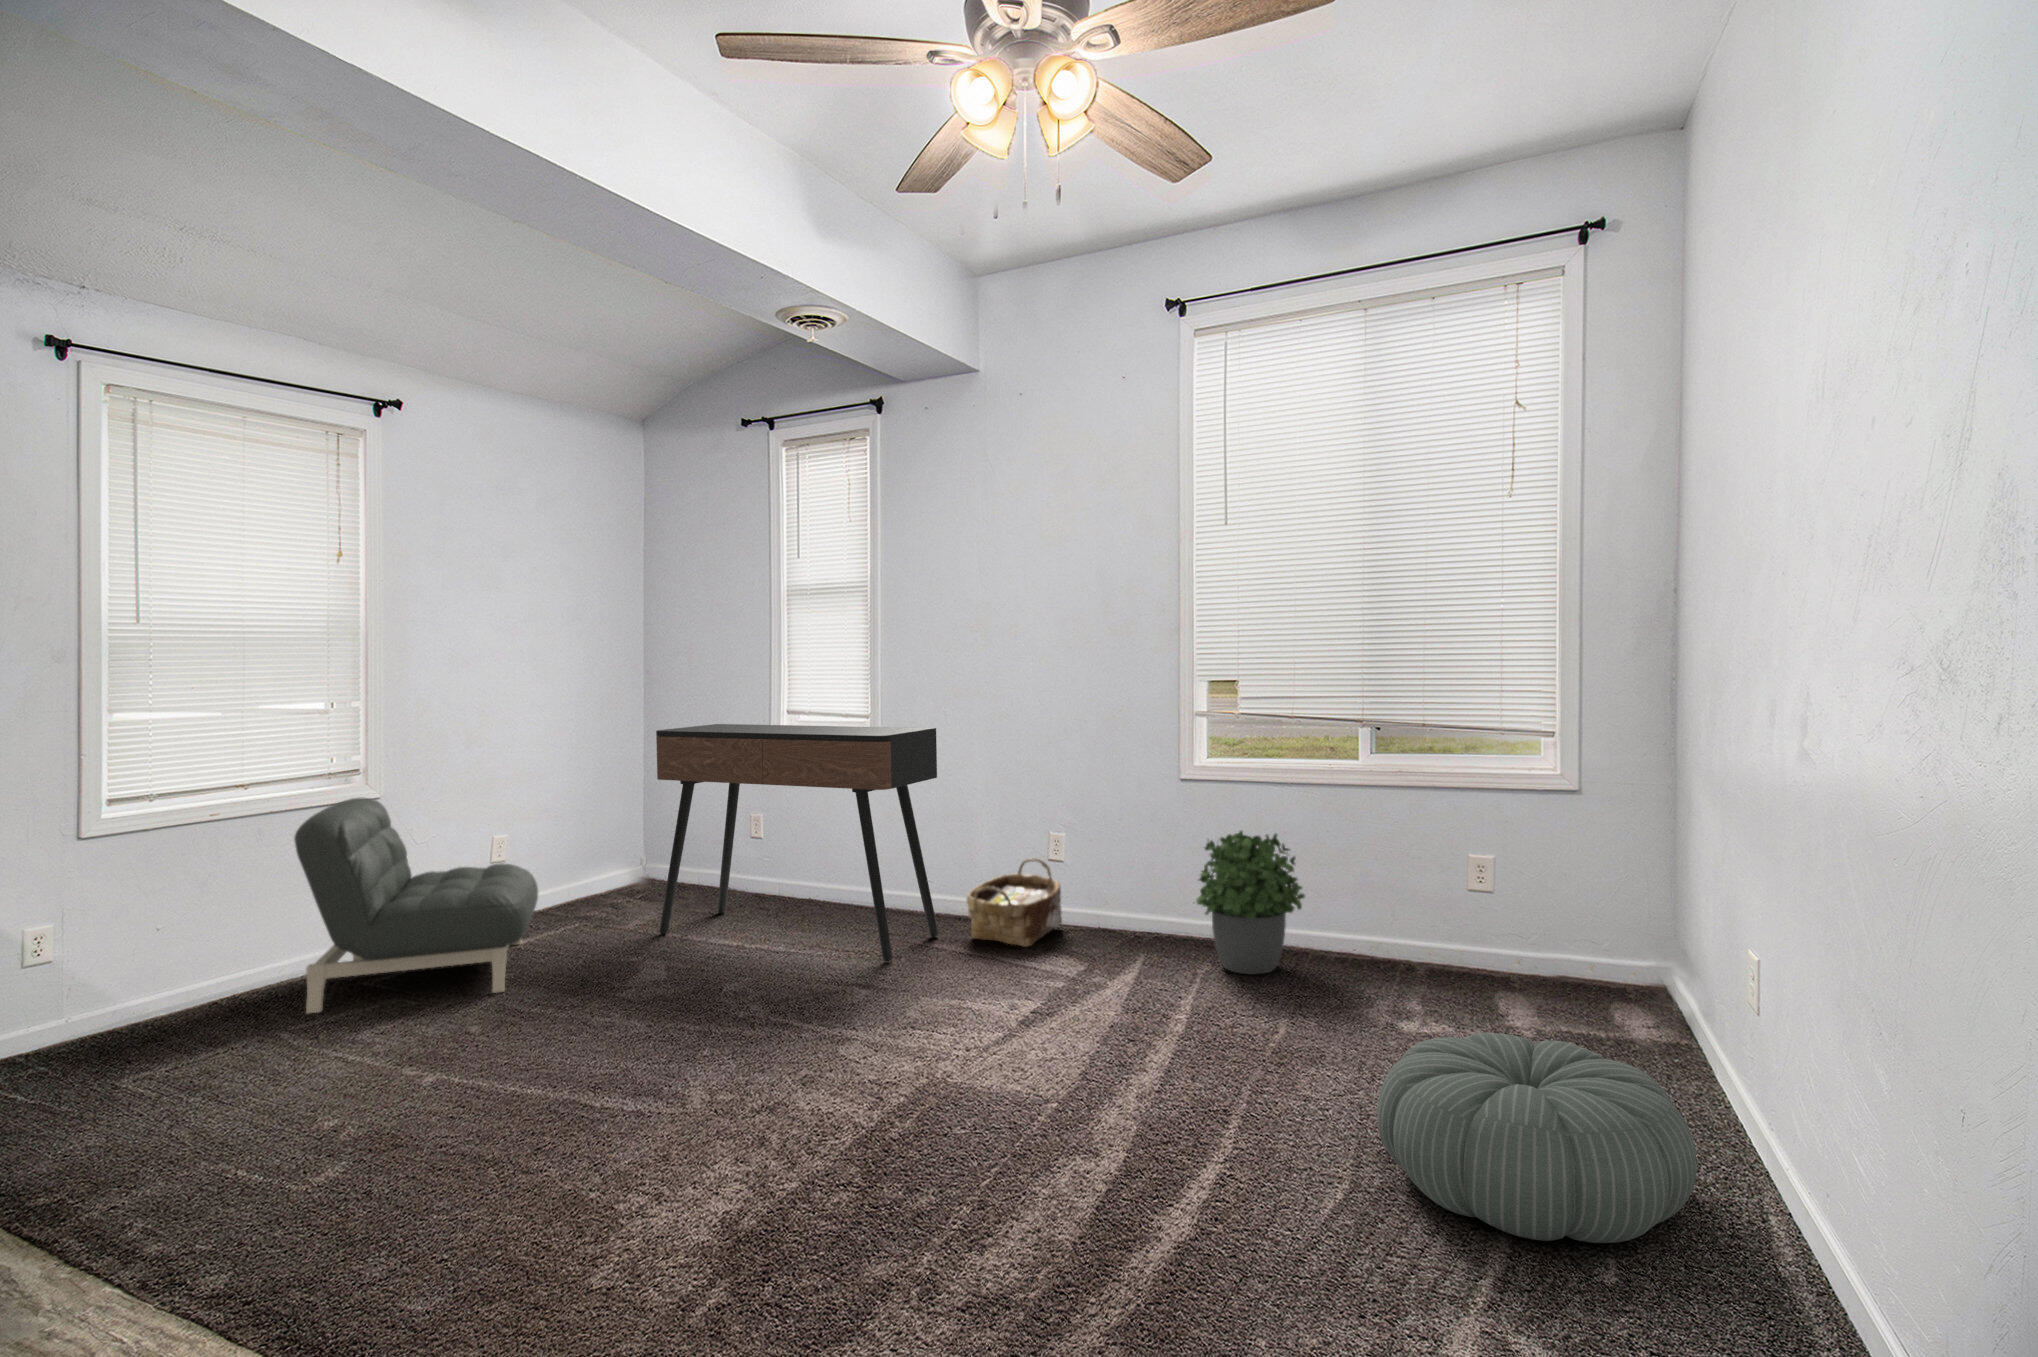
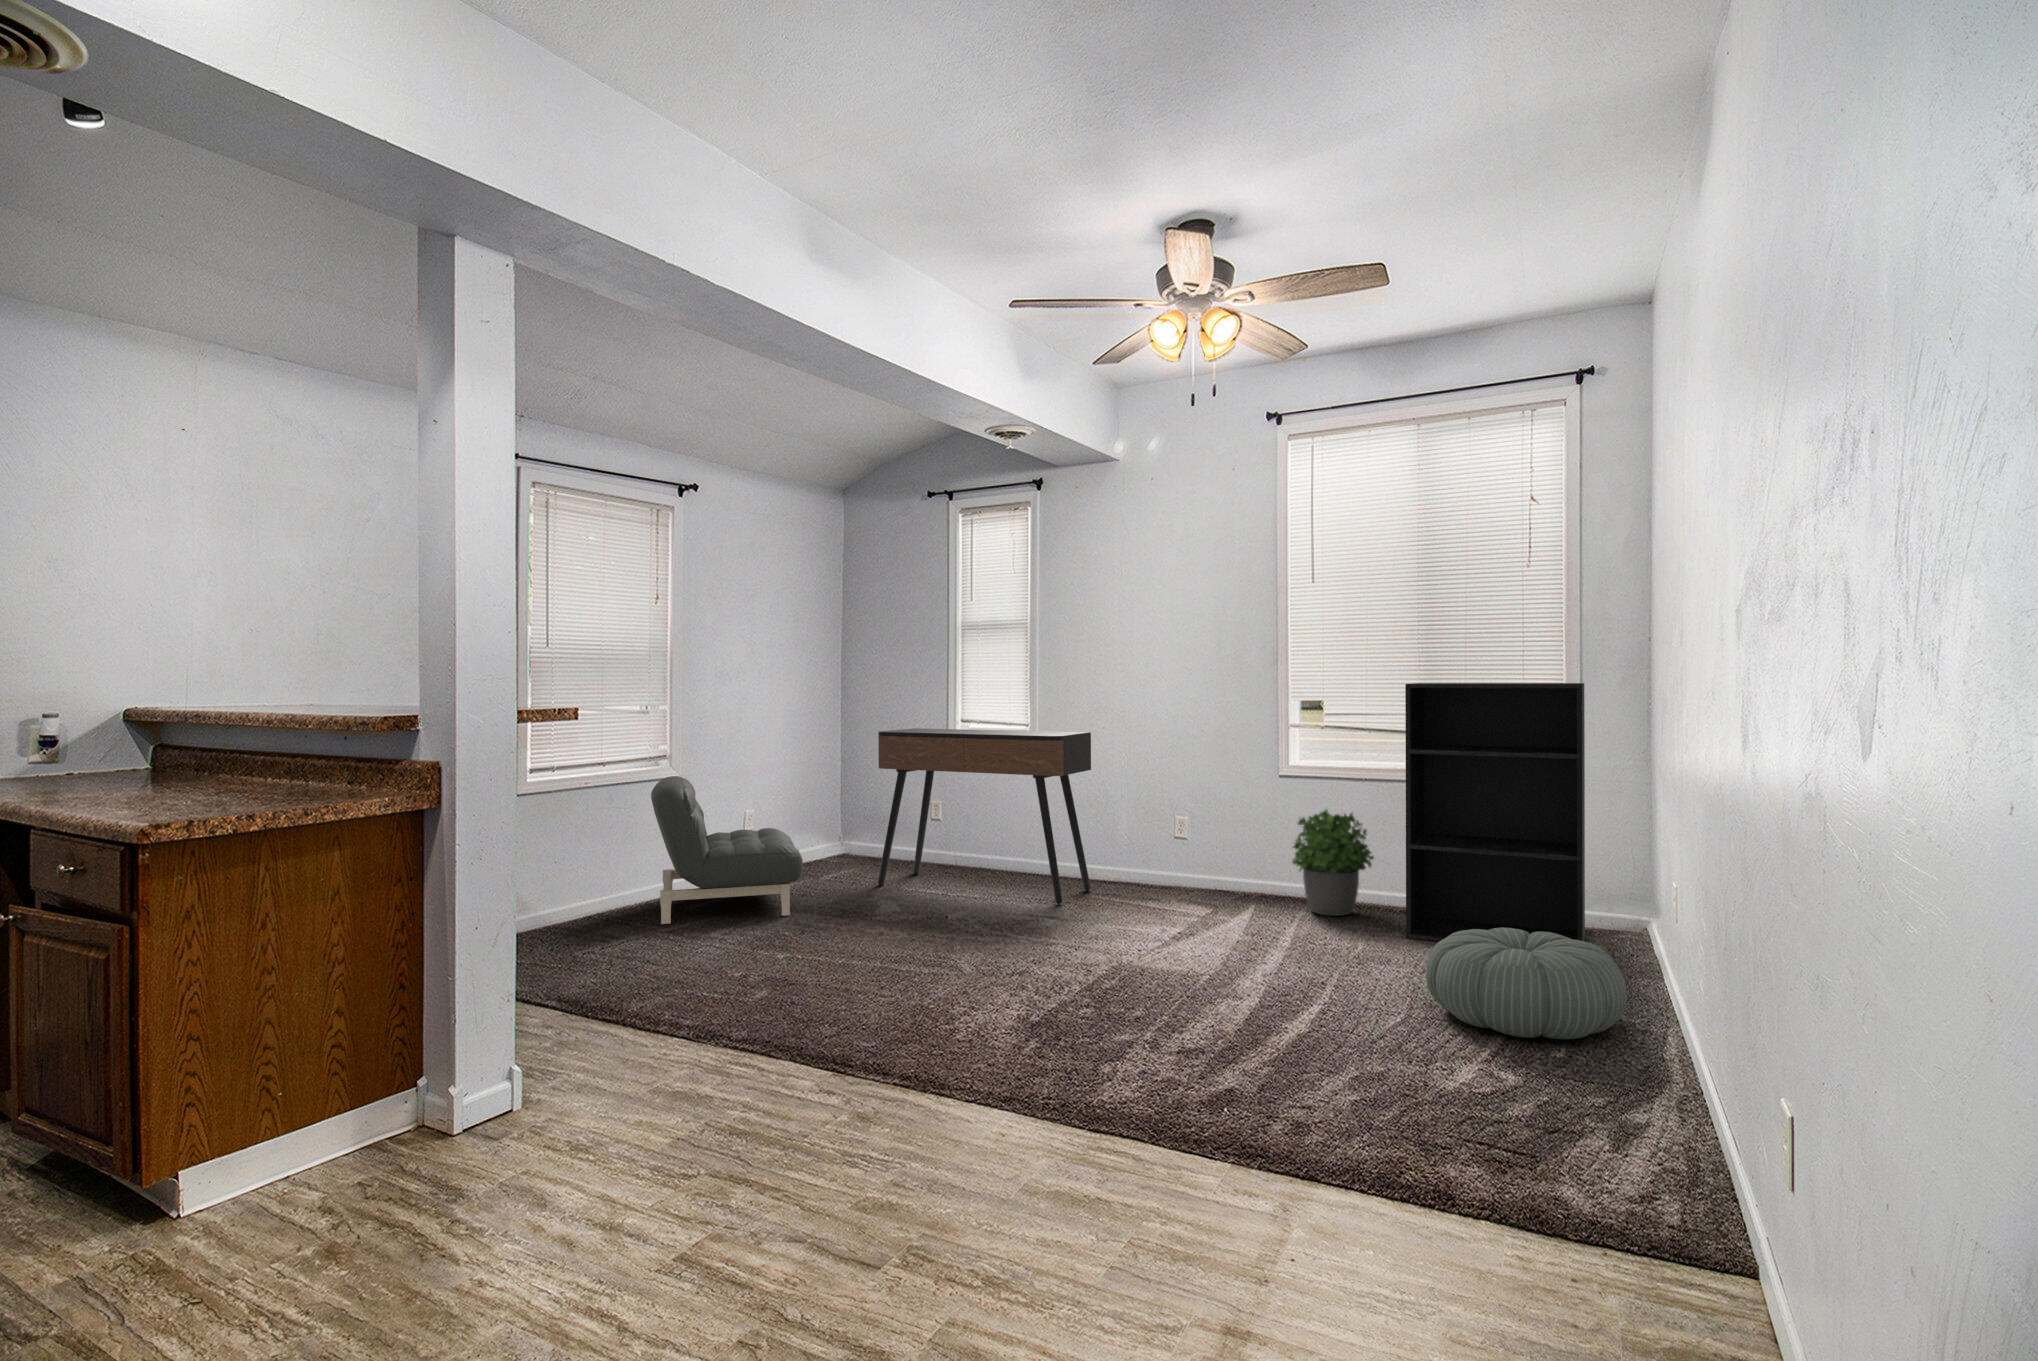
bookshelf: none [1345,656,1594,1047] -> present [1405,683,1585,942]
woven basket: present [967,858,1062,947] -> none [1113,833,1184,897]

